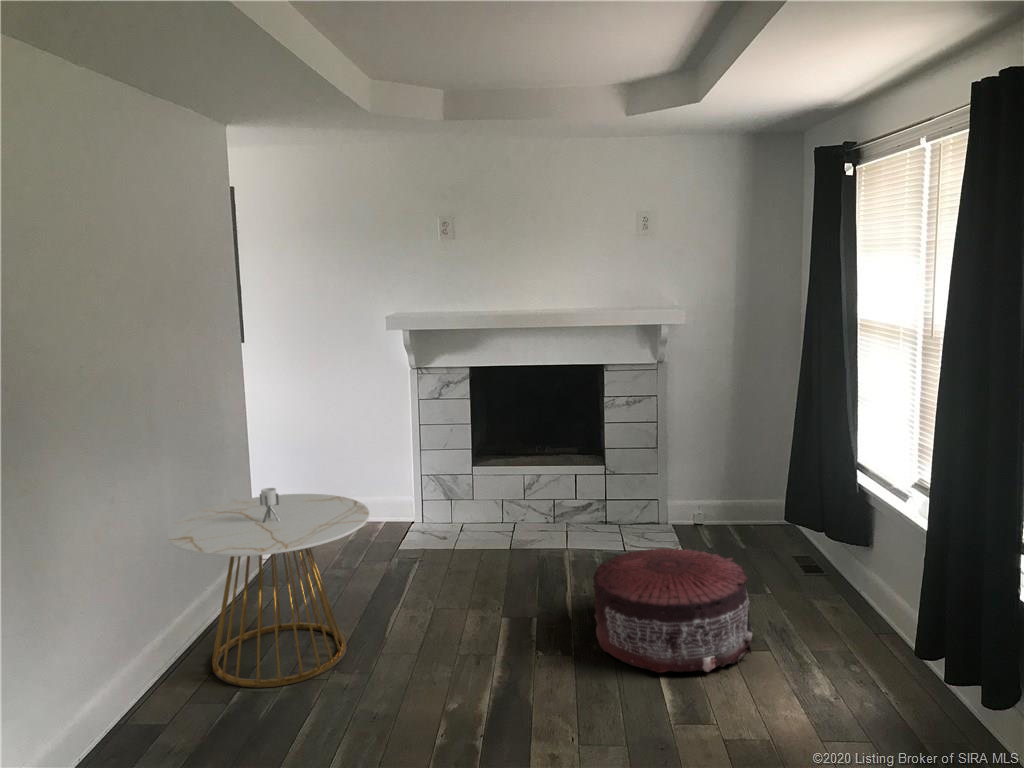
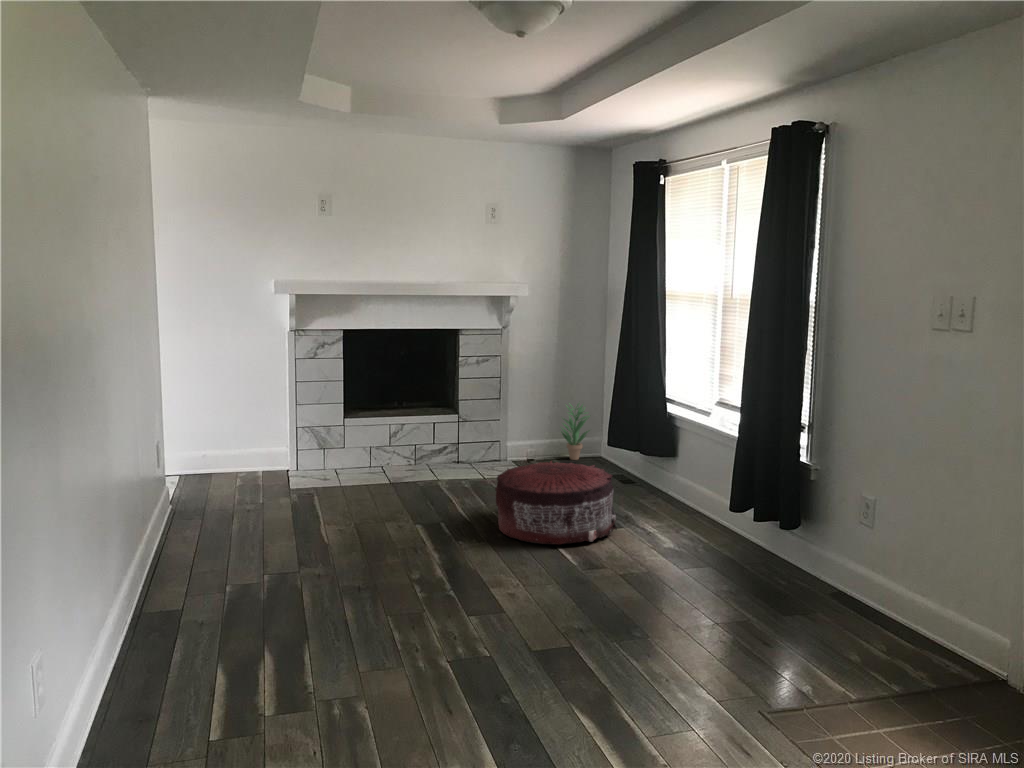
potted plant: none [733,454,773,525] -> present [561,404,590,460]
side table: present [167,488,369,687] -> none [151,414,326,581]

